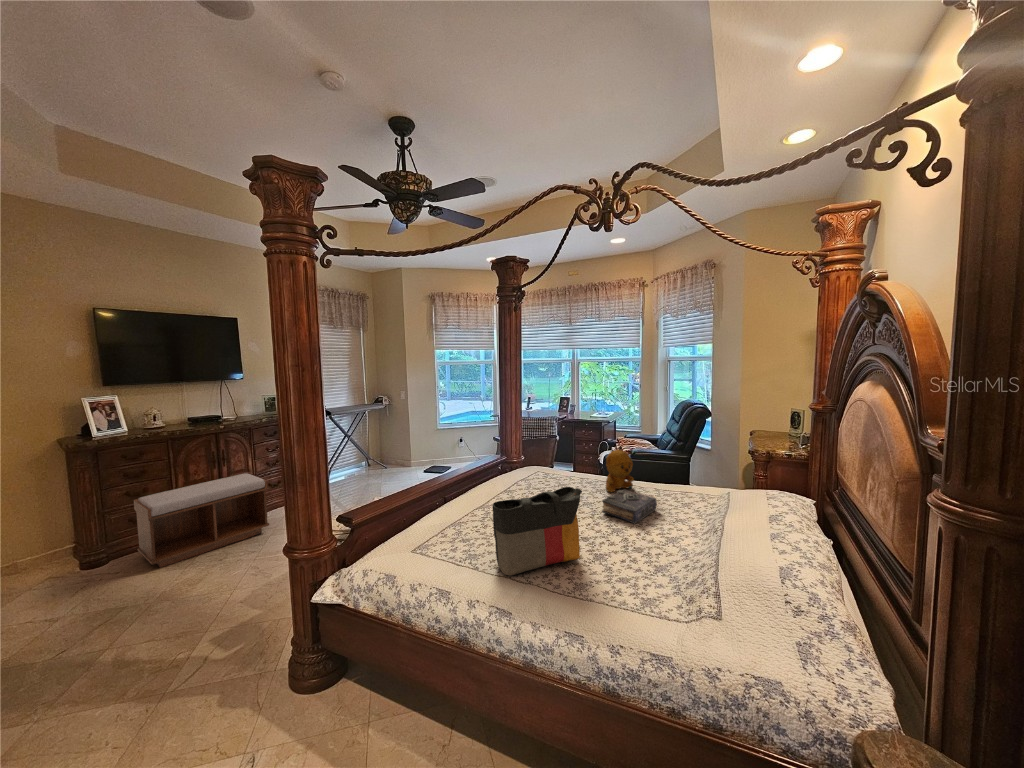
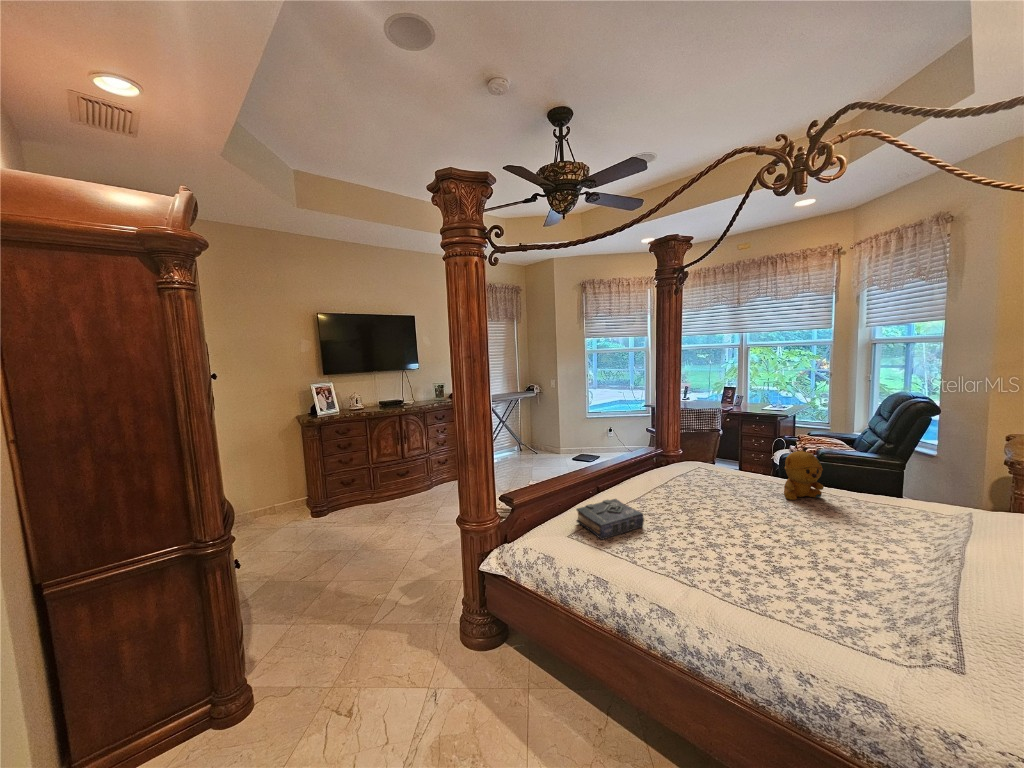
bench: present [134,473,269,567] -> none [343,450,436,521]
tote bag: present [492,487,582,576] -> none [652,489,759,575]
book: present [602,489,657,524] -> present [577,499,644,539]

